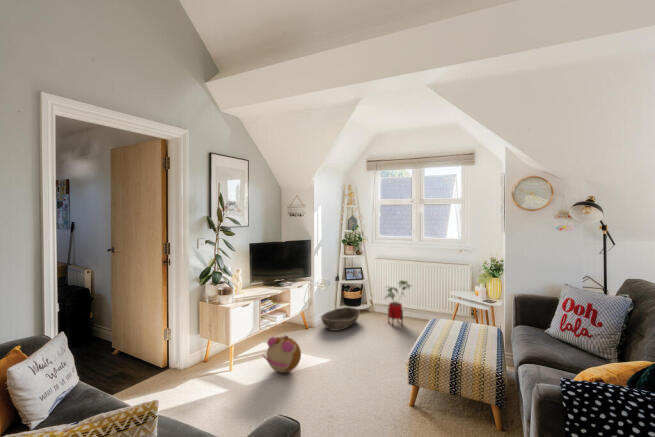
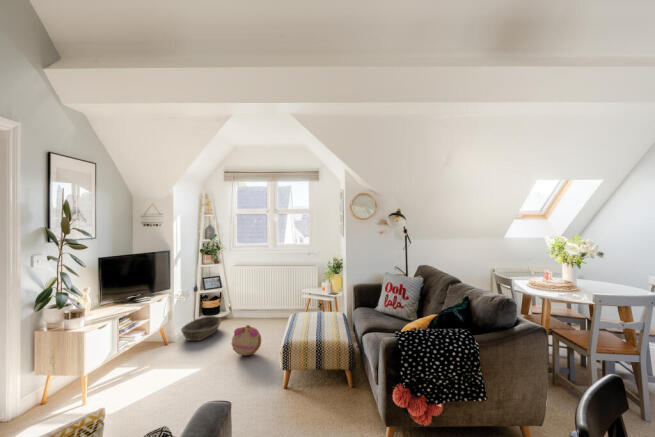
house plant: present [386,281,410,324] -> none [245,284,271,327]
plush toy: present [263,335,301,373] -> present [231,325,261,356]

